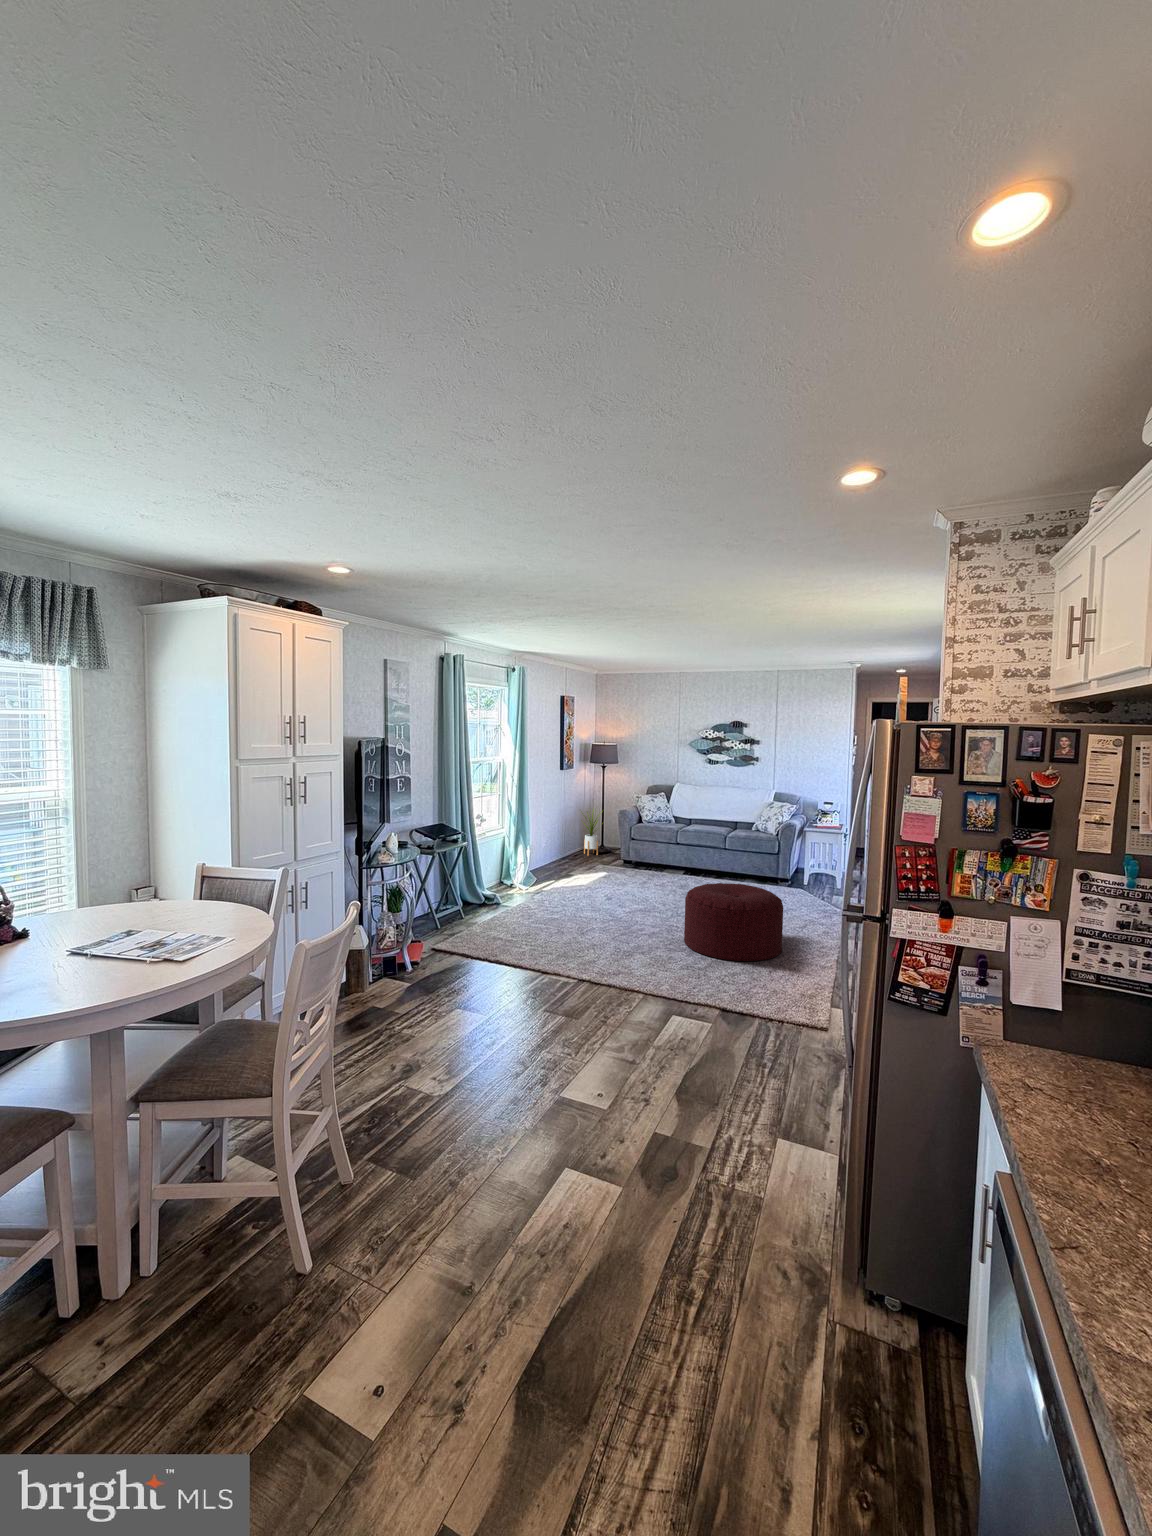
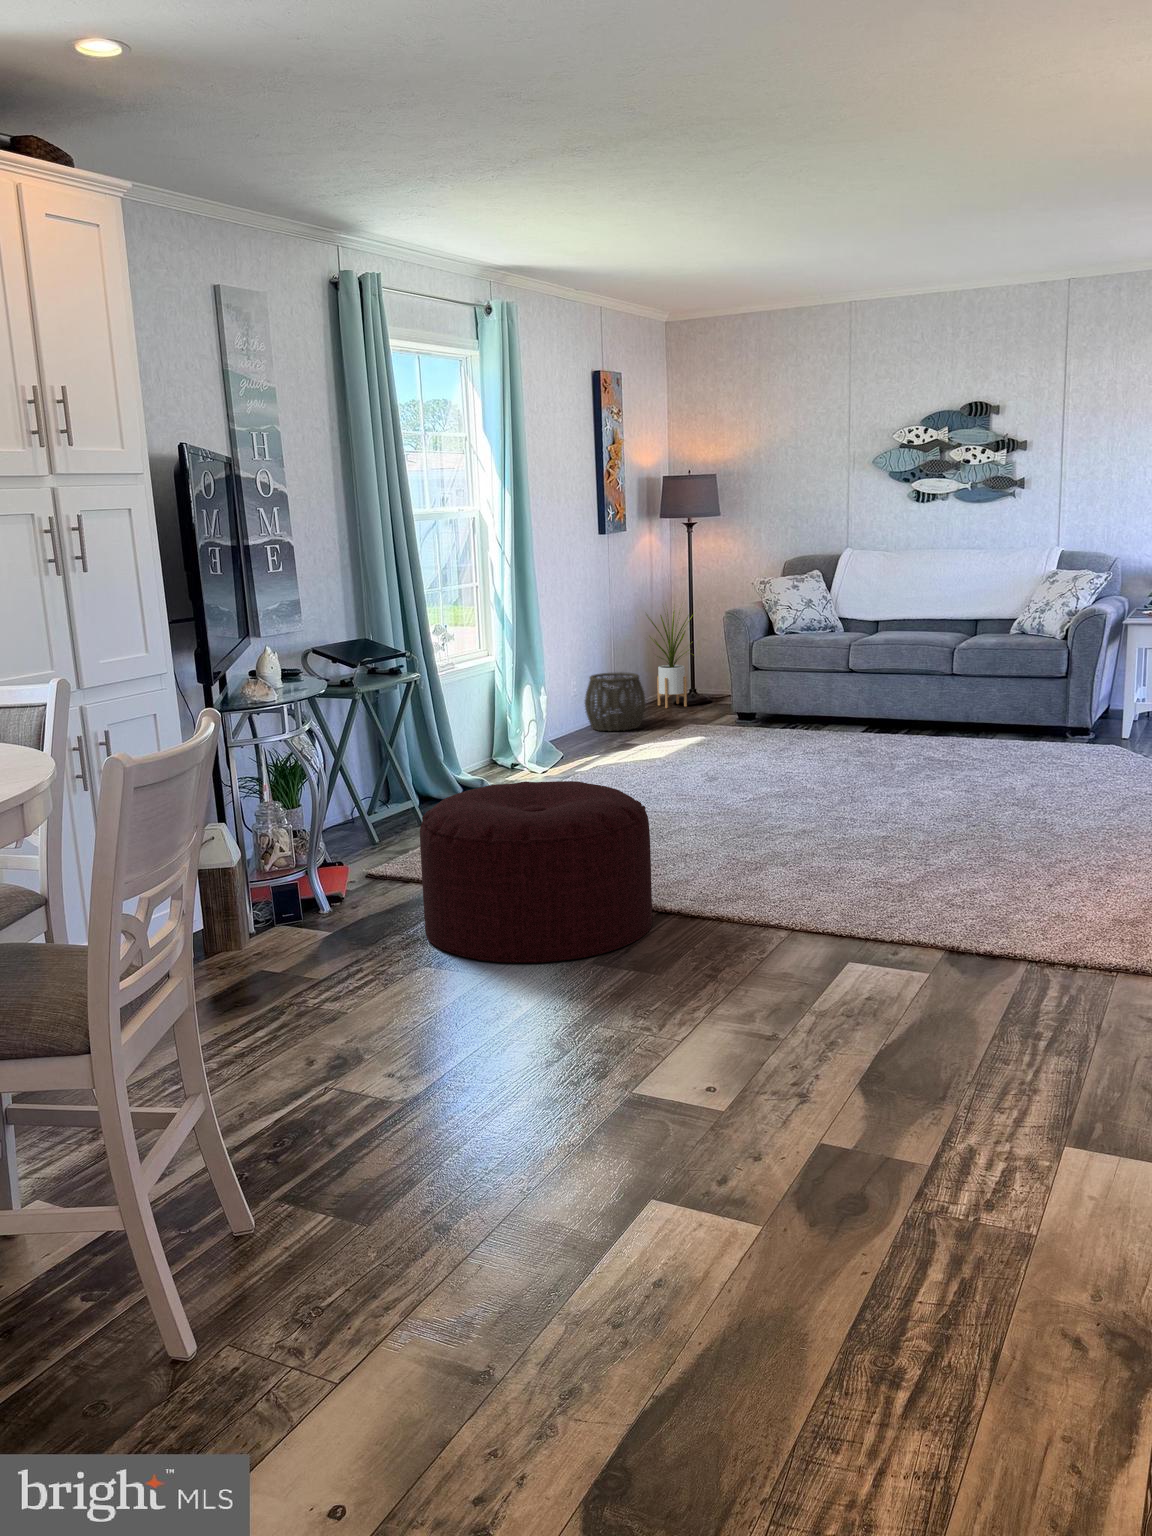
woven basket: none [548,839,578,868] -> present [585,672,646,731]
ottoman: present [684,883,783,961] -> present [420,781,652,963]

